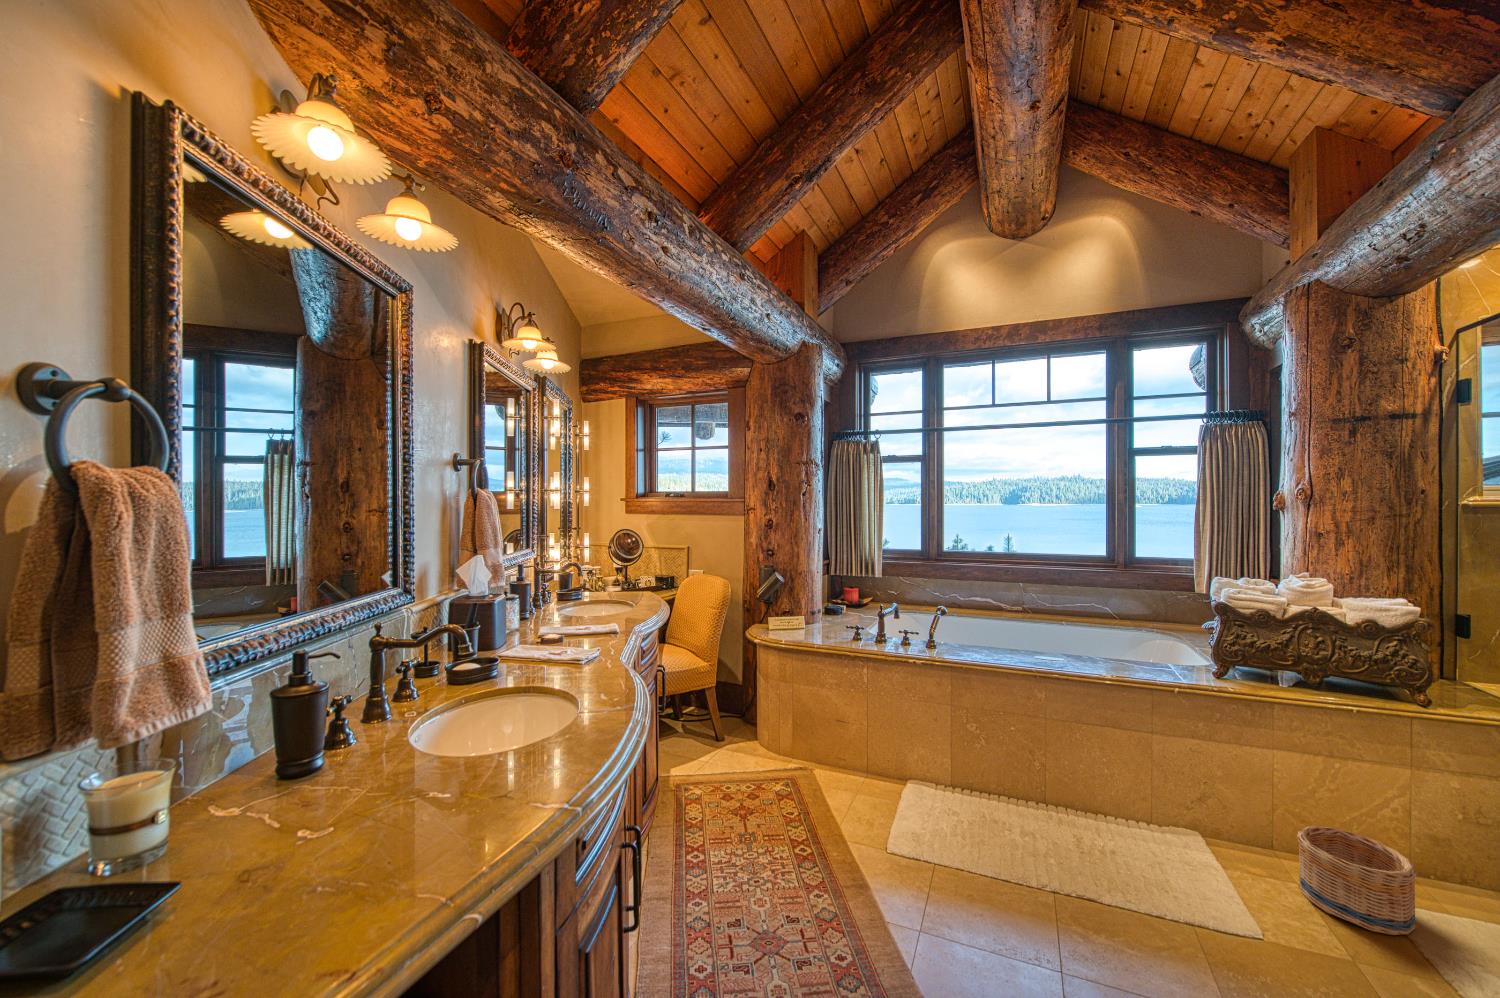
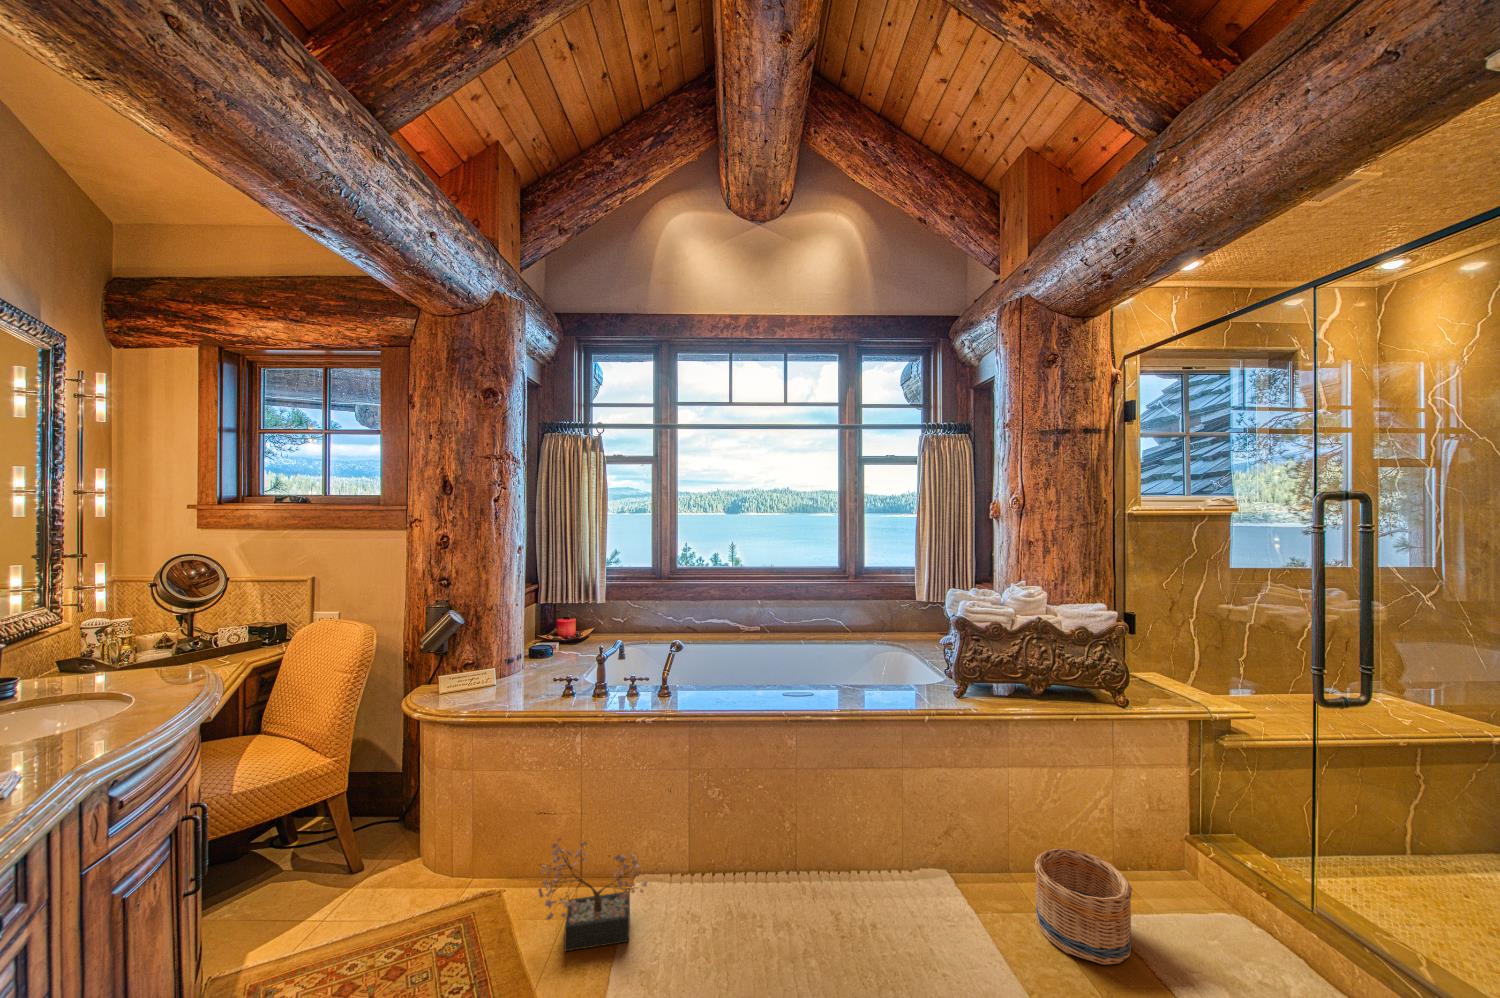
decorative plant: none [844,730,922,810] -> present [539,838,647,951]

